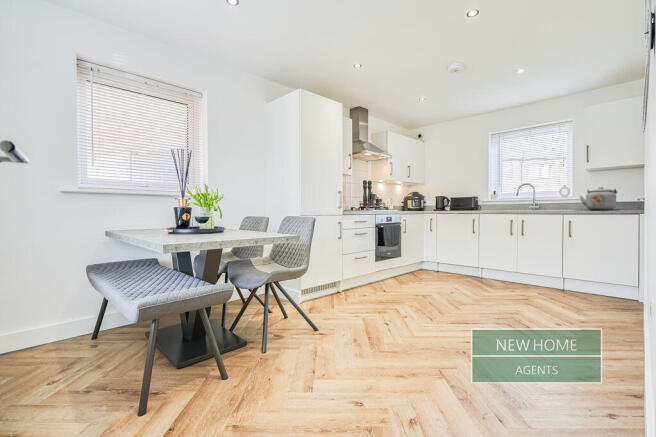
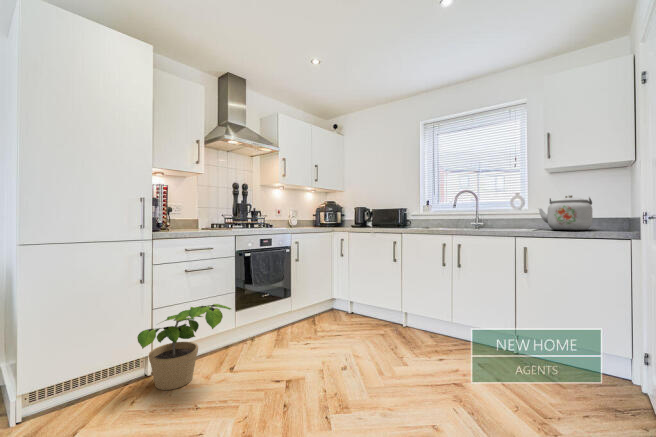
potted plant: none [345,250,394,297] -> present [137,304,231,390]

